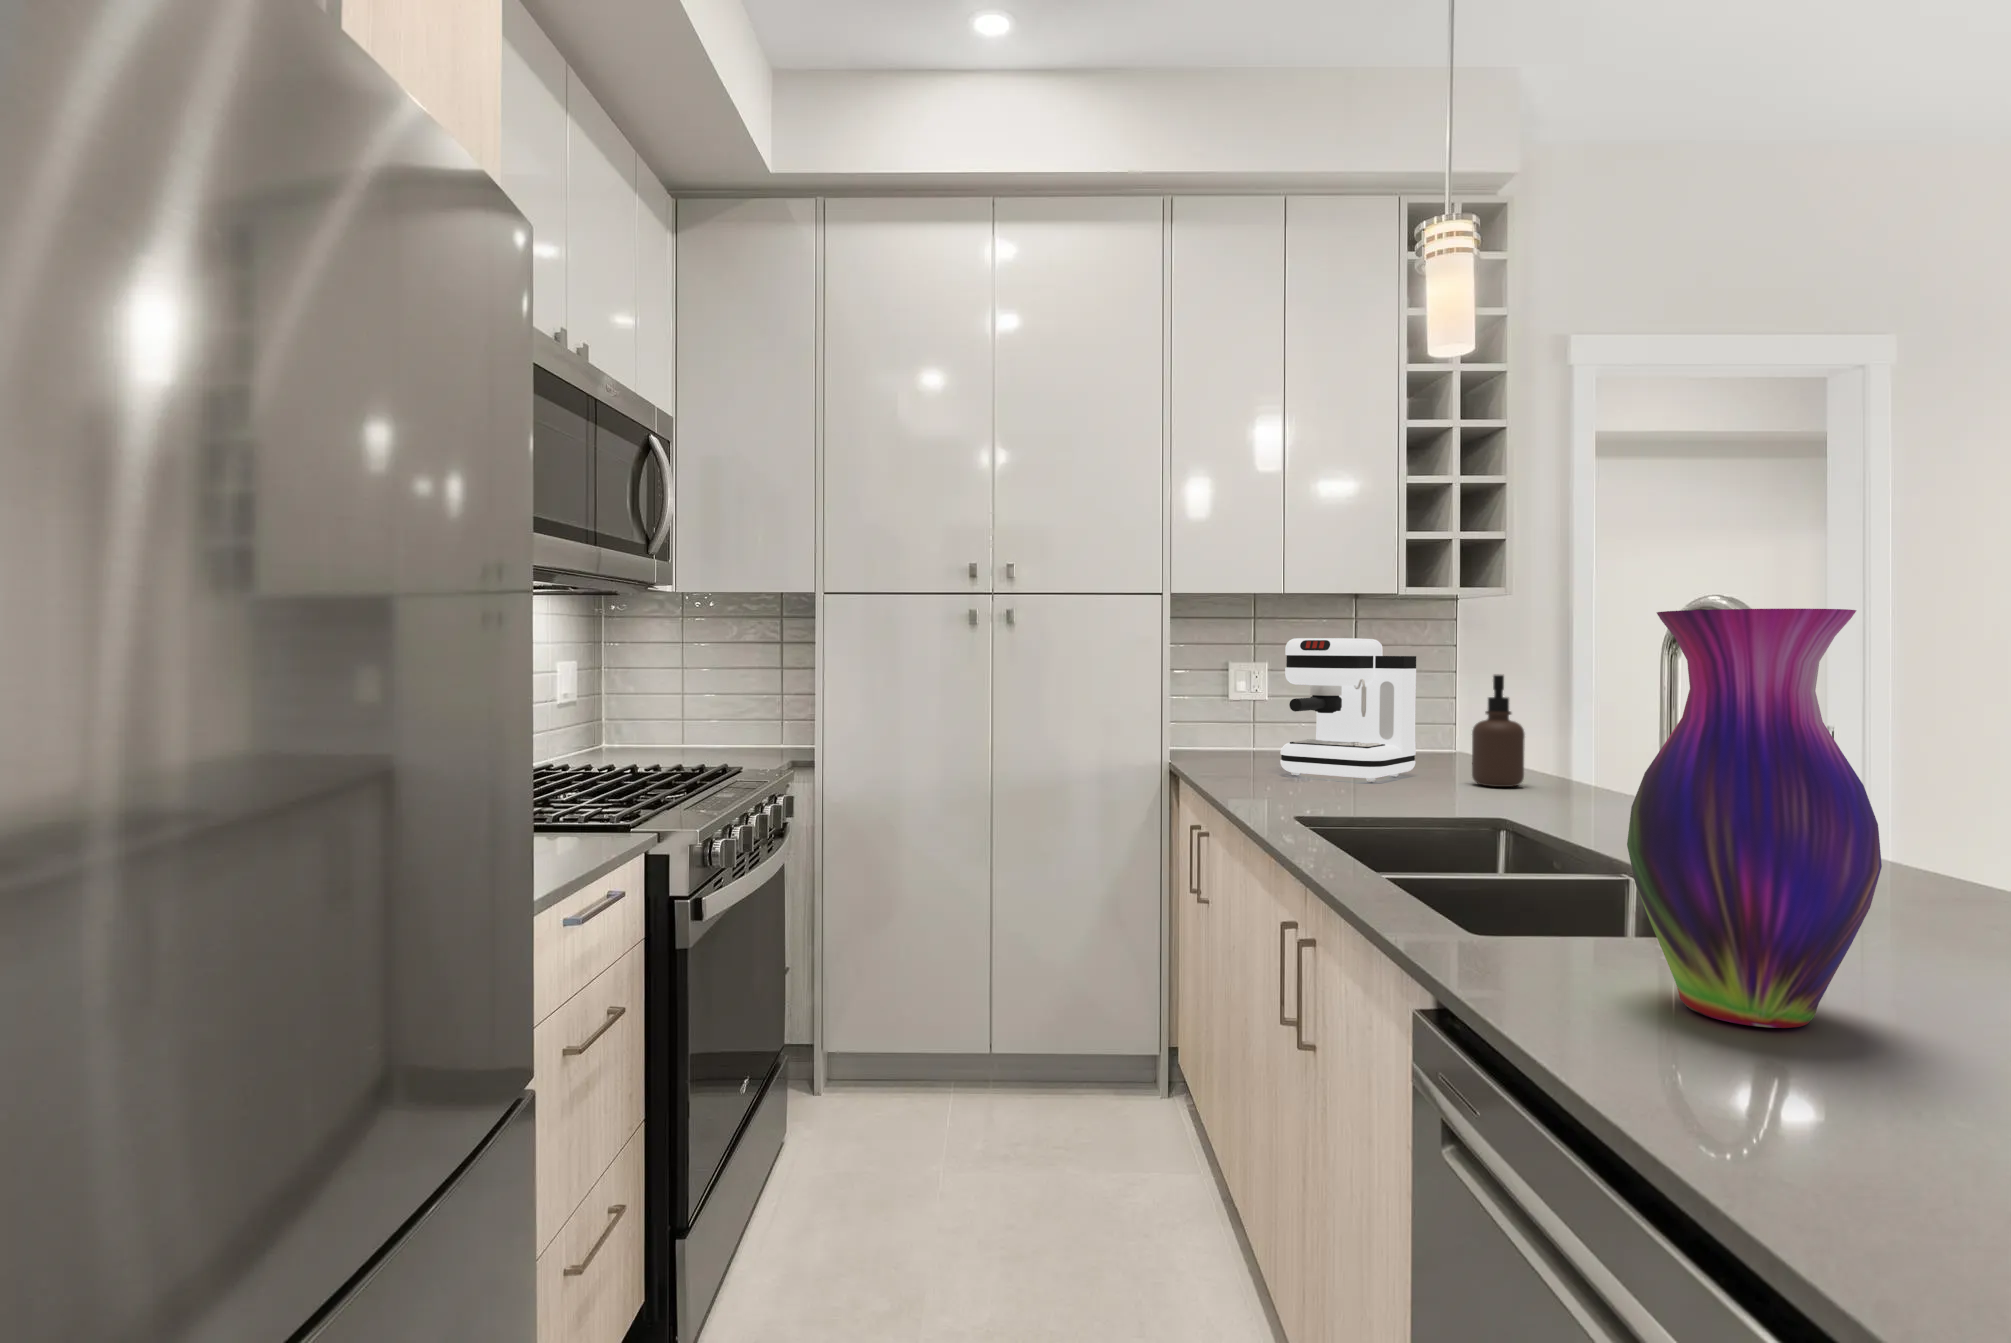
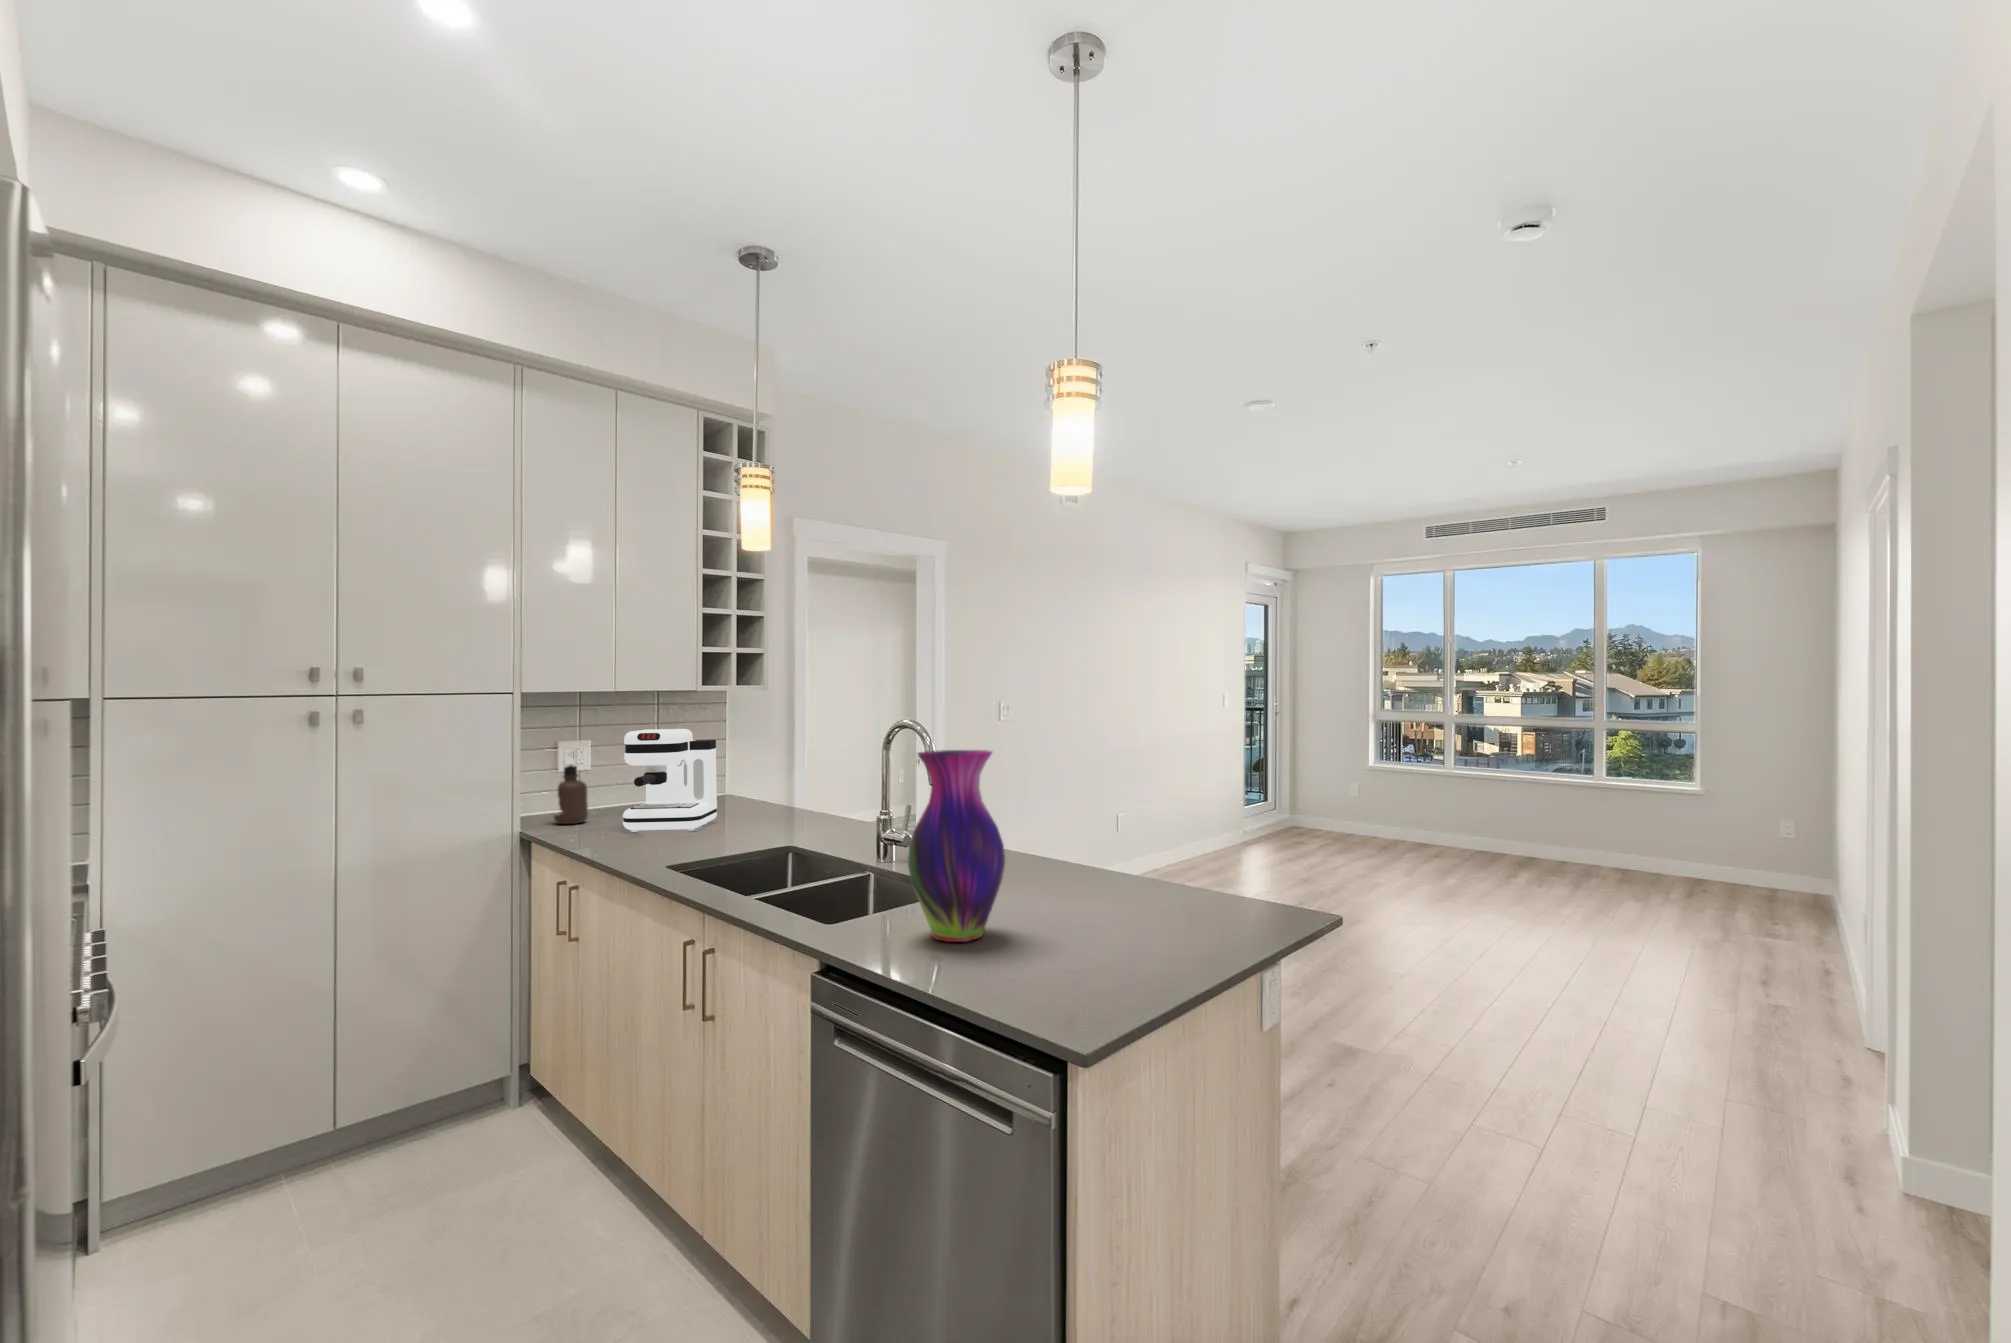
soap dispenser: present [1472,675,1525,787] -> present [554,765,588,824]

